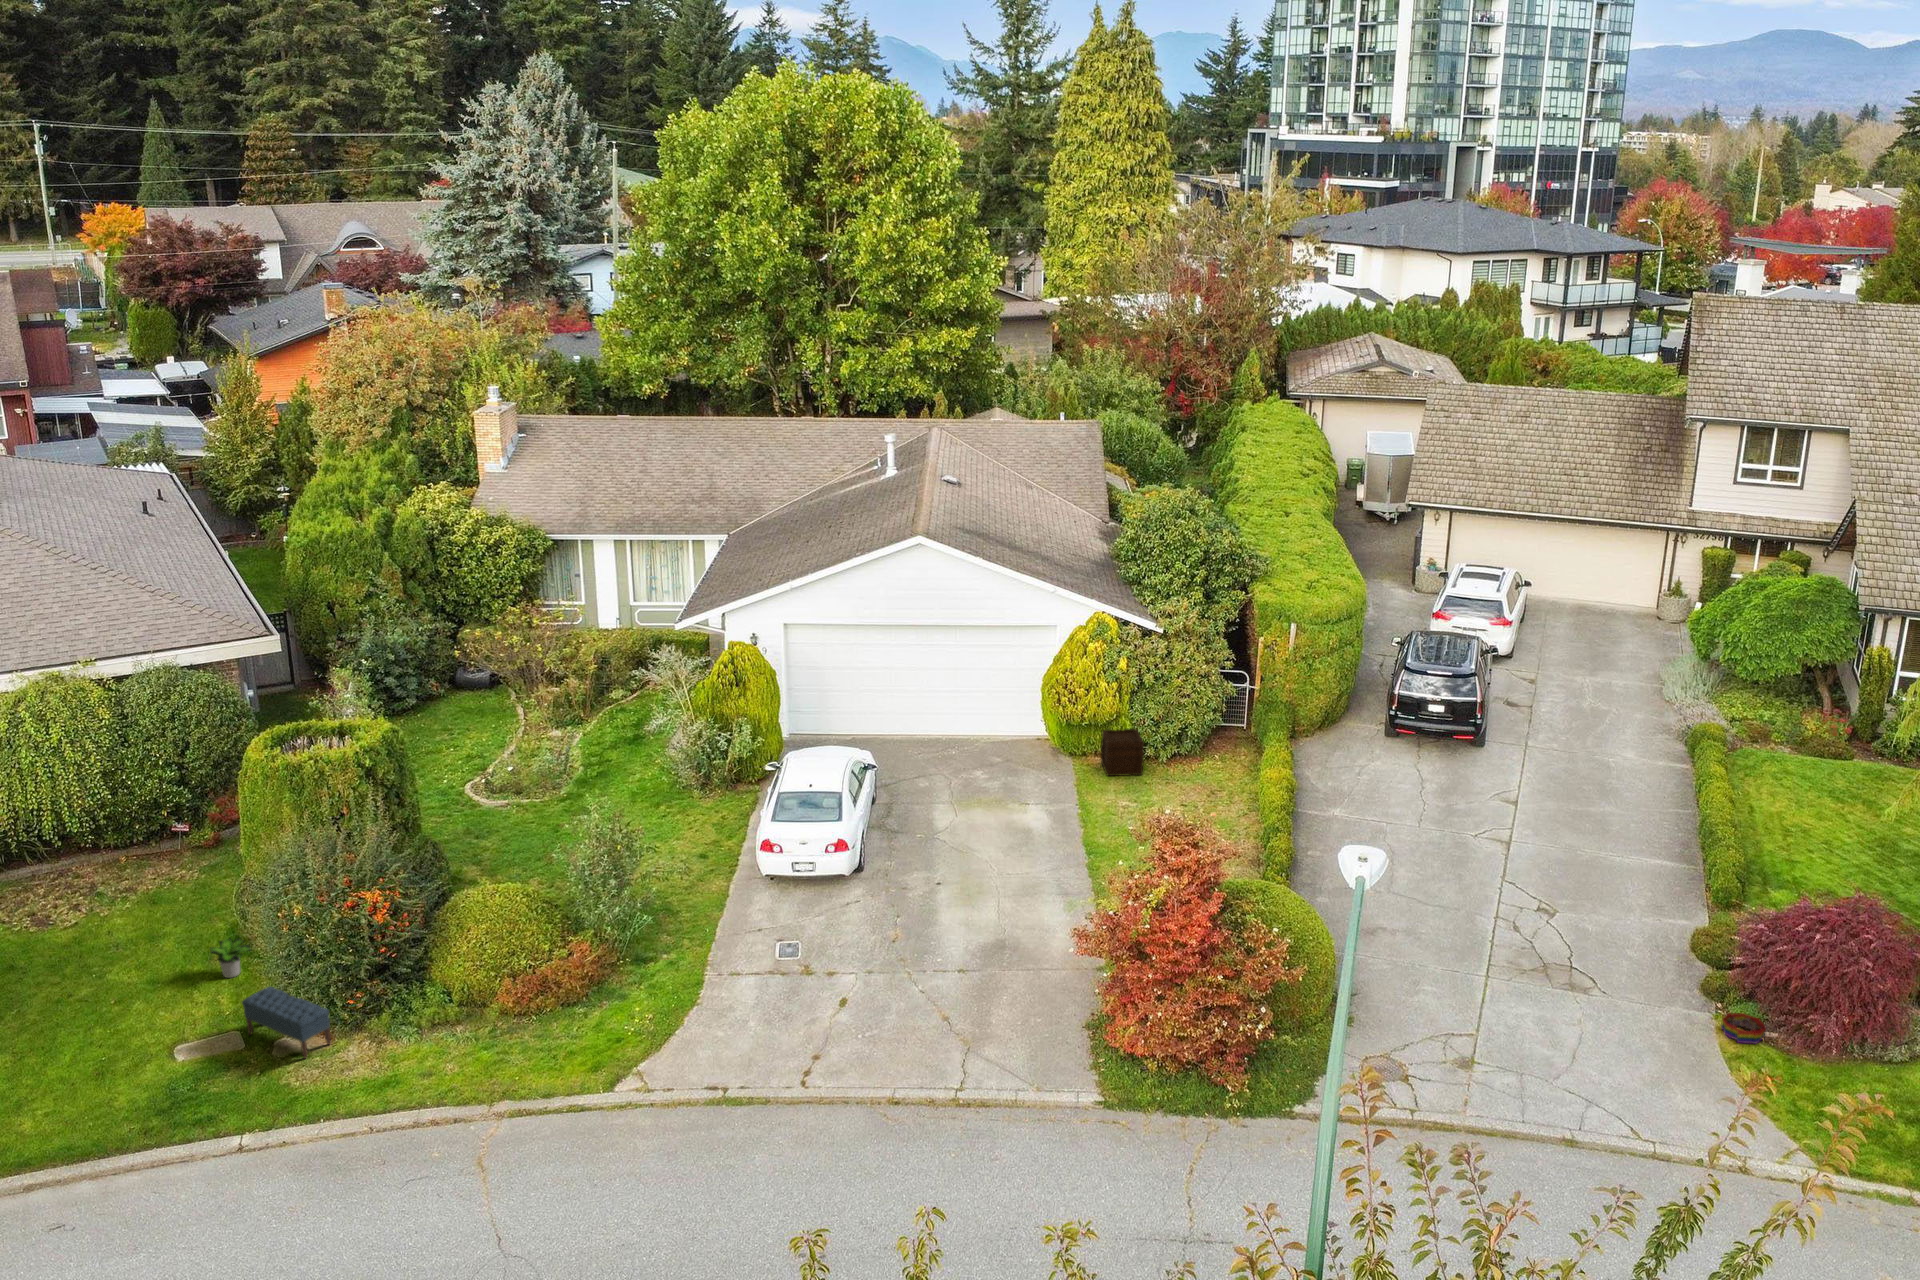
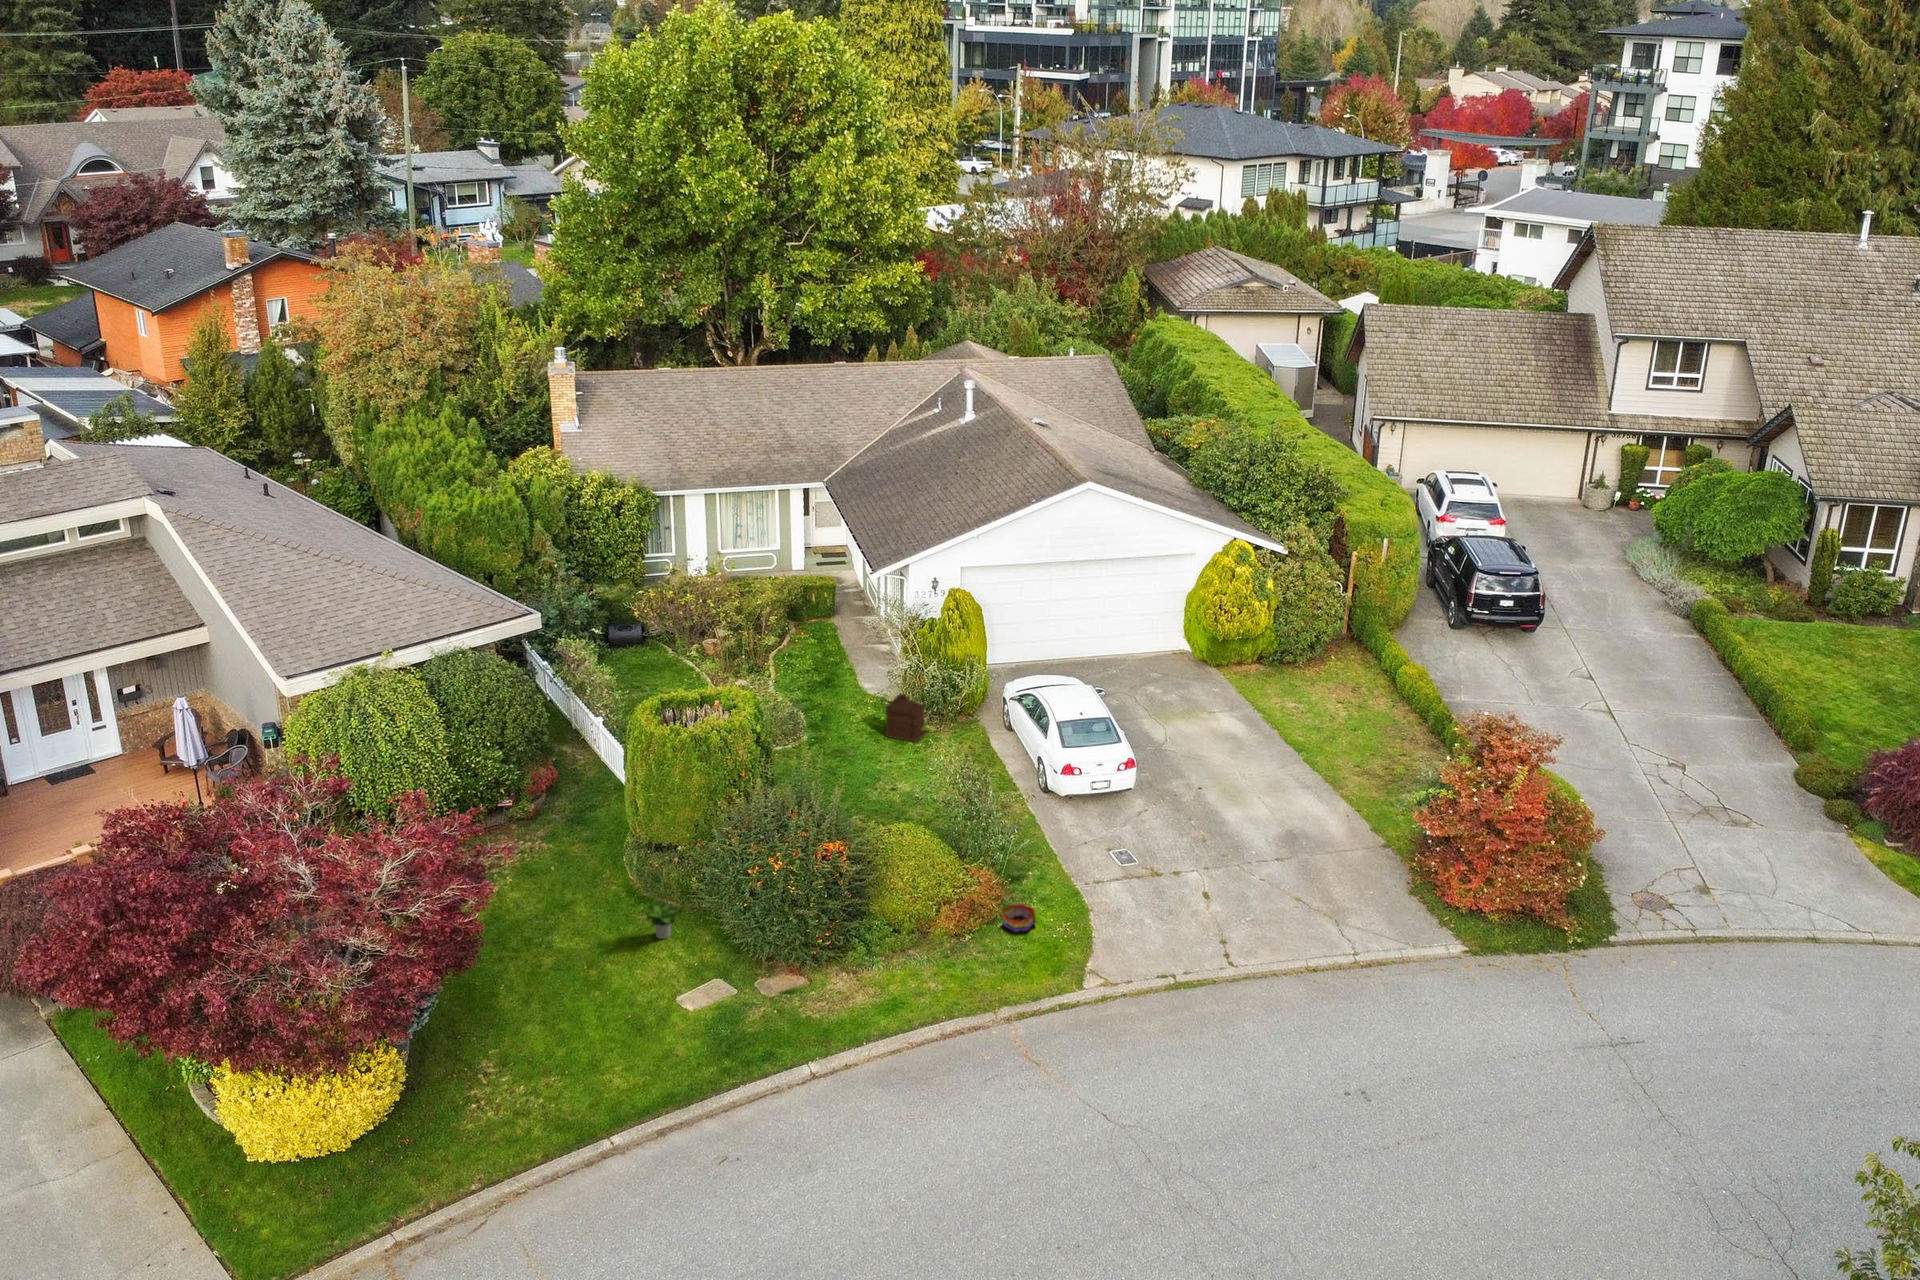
wooden crate: present [1101,729,1144,776] -> present [886,694,928,742]
bench: present [242,987,331,1059] -> none [729,941,815,999]
storage bin: present [1721,1013,1766,1044] -> present [1001,904,1036,932]

